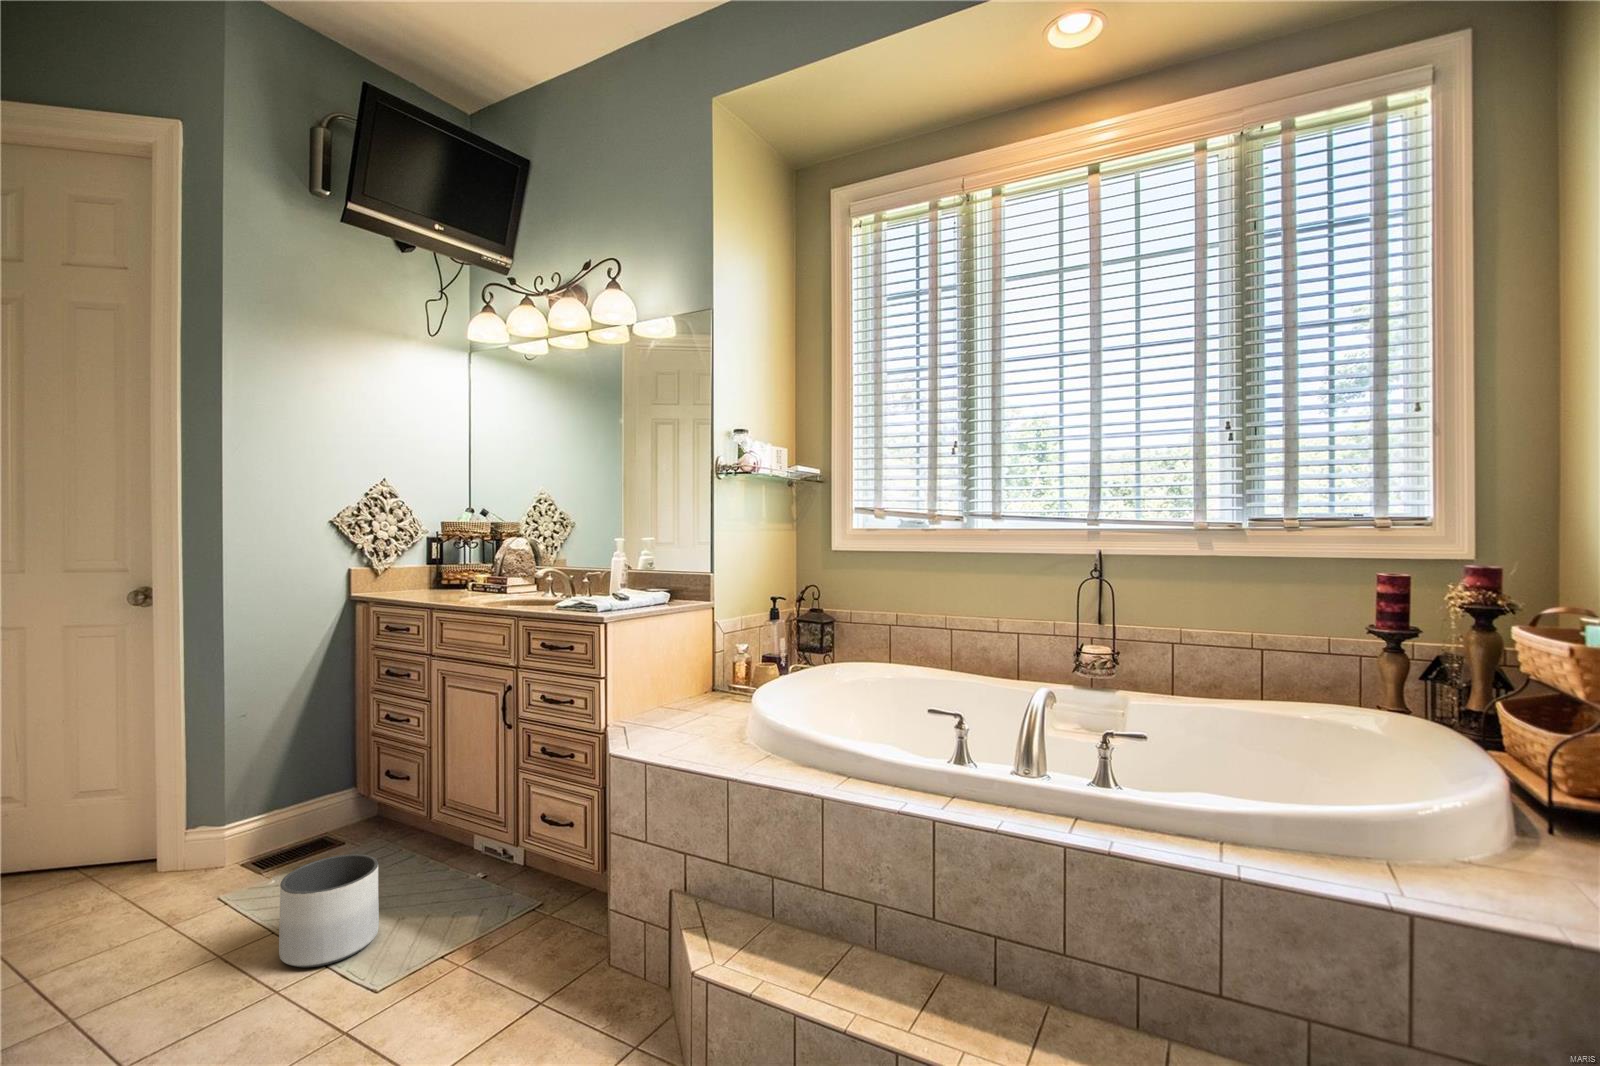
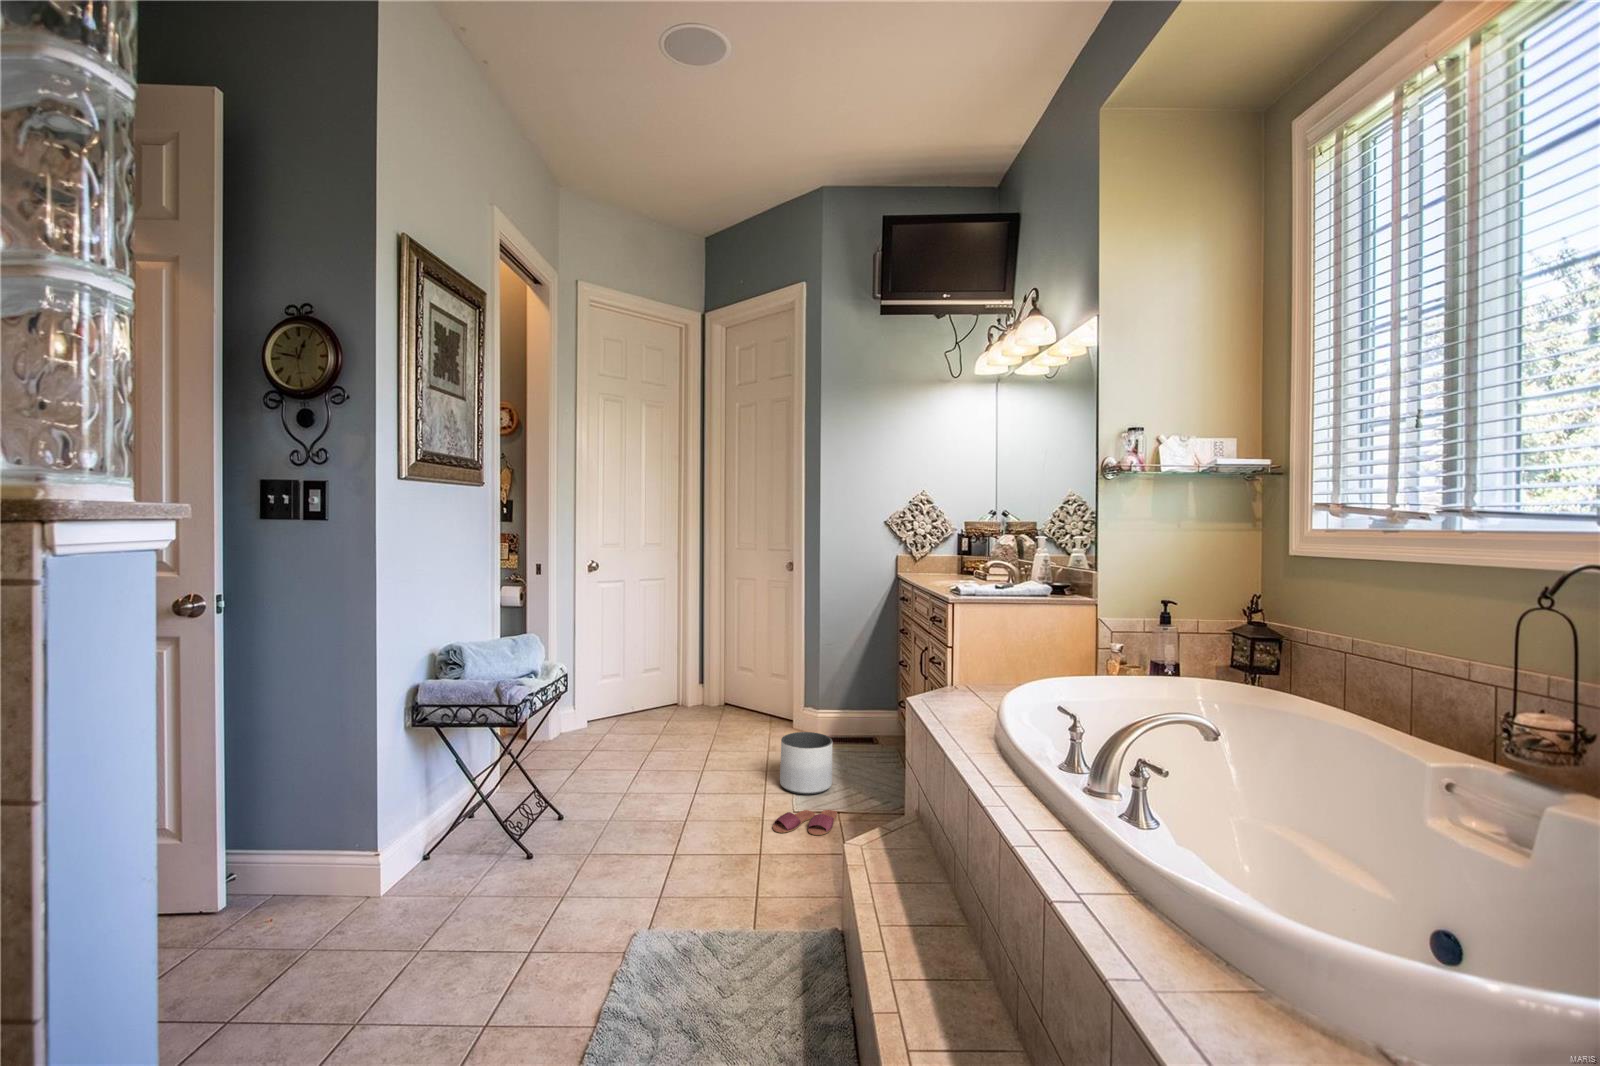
slippers: none [367,950,461,1027] -> present [773,810,837,835]

